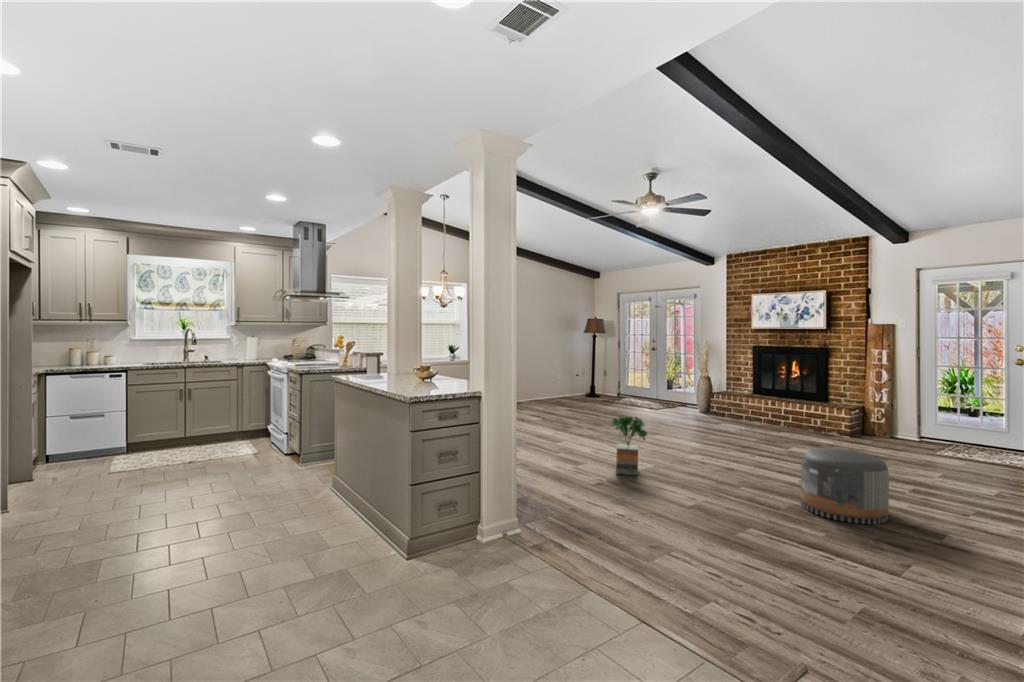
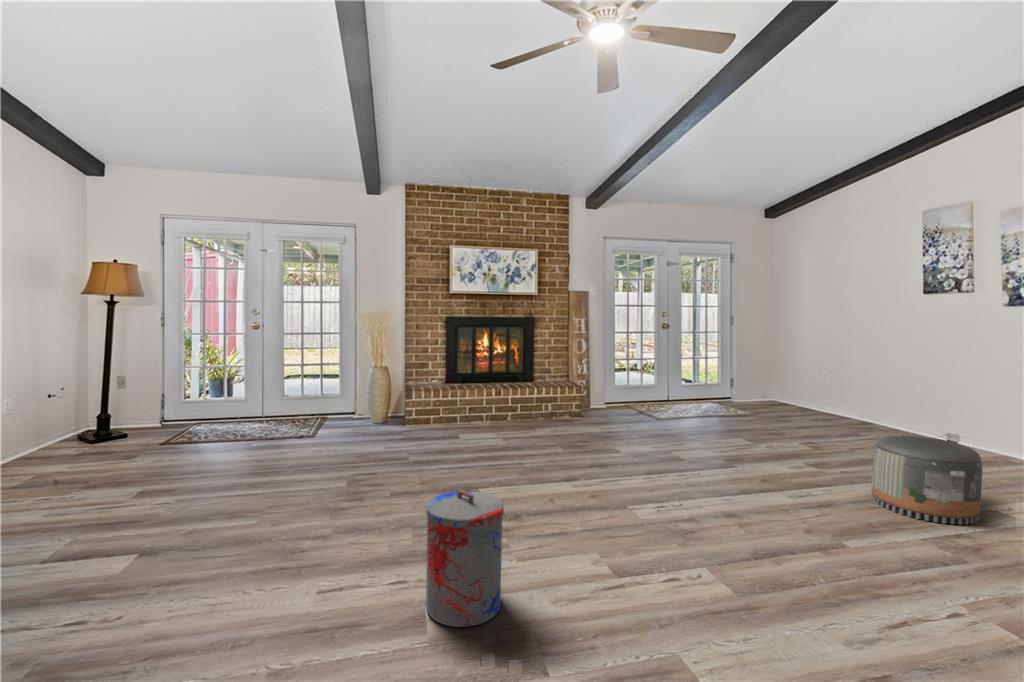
trash can: none [539,401,565,444] -> present [426,490,504,627]
potted tree: present [611,416,648,475] -> none [753,468,853,607]

